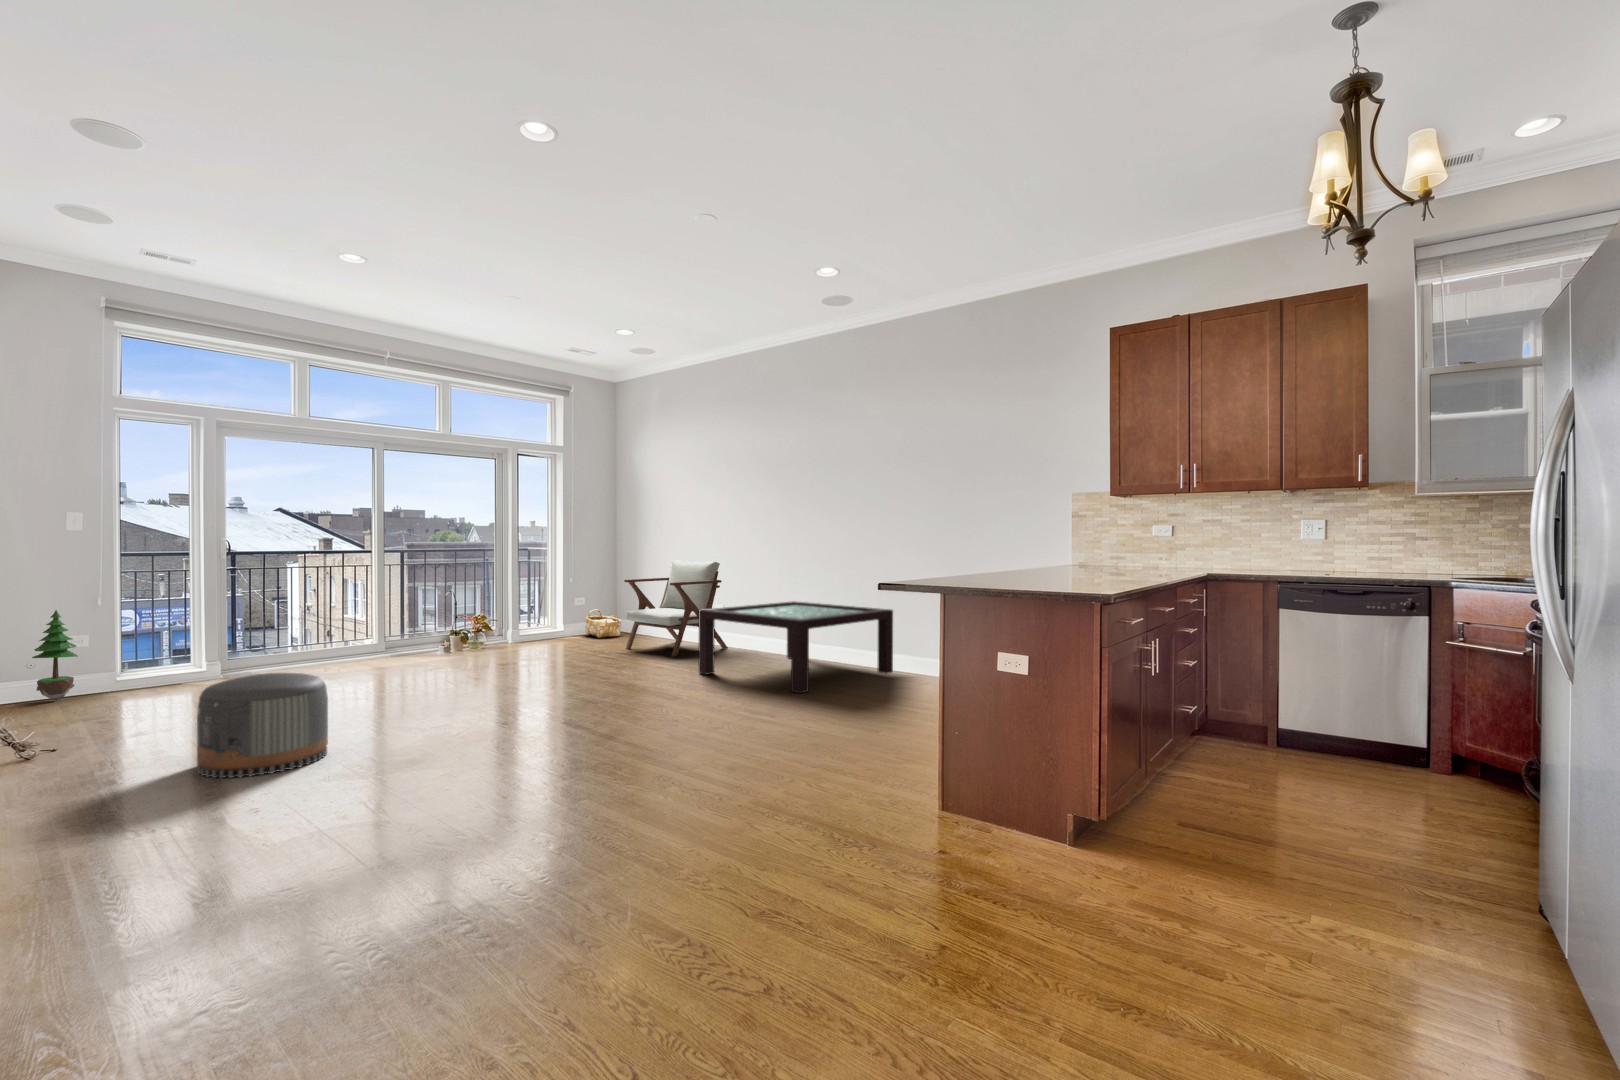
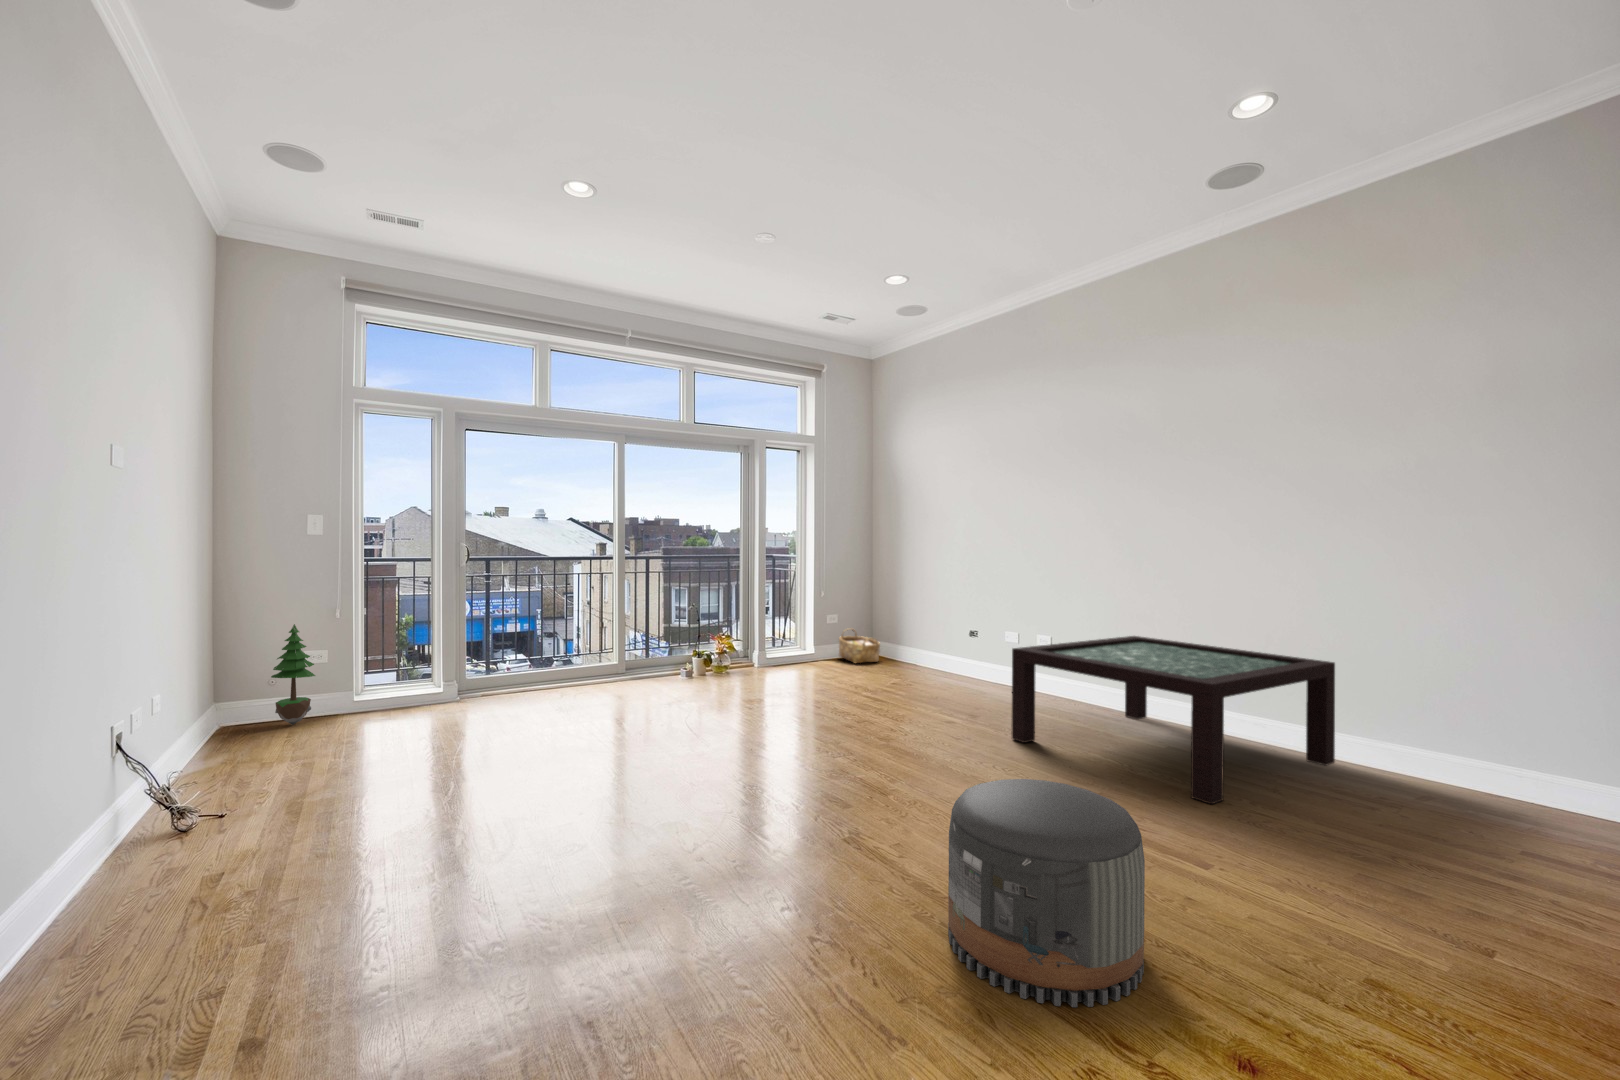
lounge chair: present [624,560,728,656] -> none [891,573,1026,702]
pouf: present [197,673,328,778] -> present [948,779,1145,1007]

